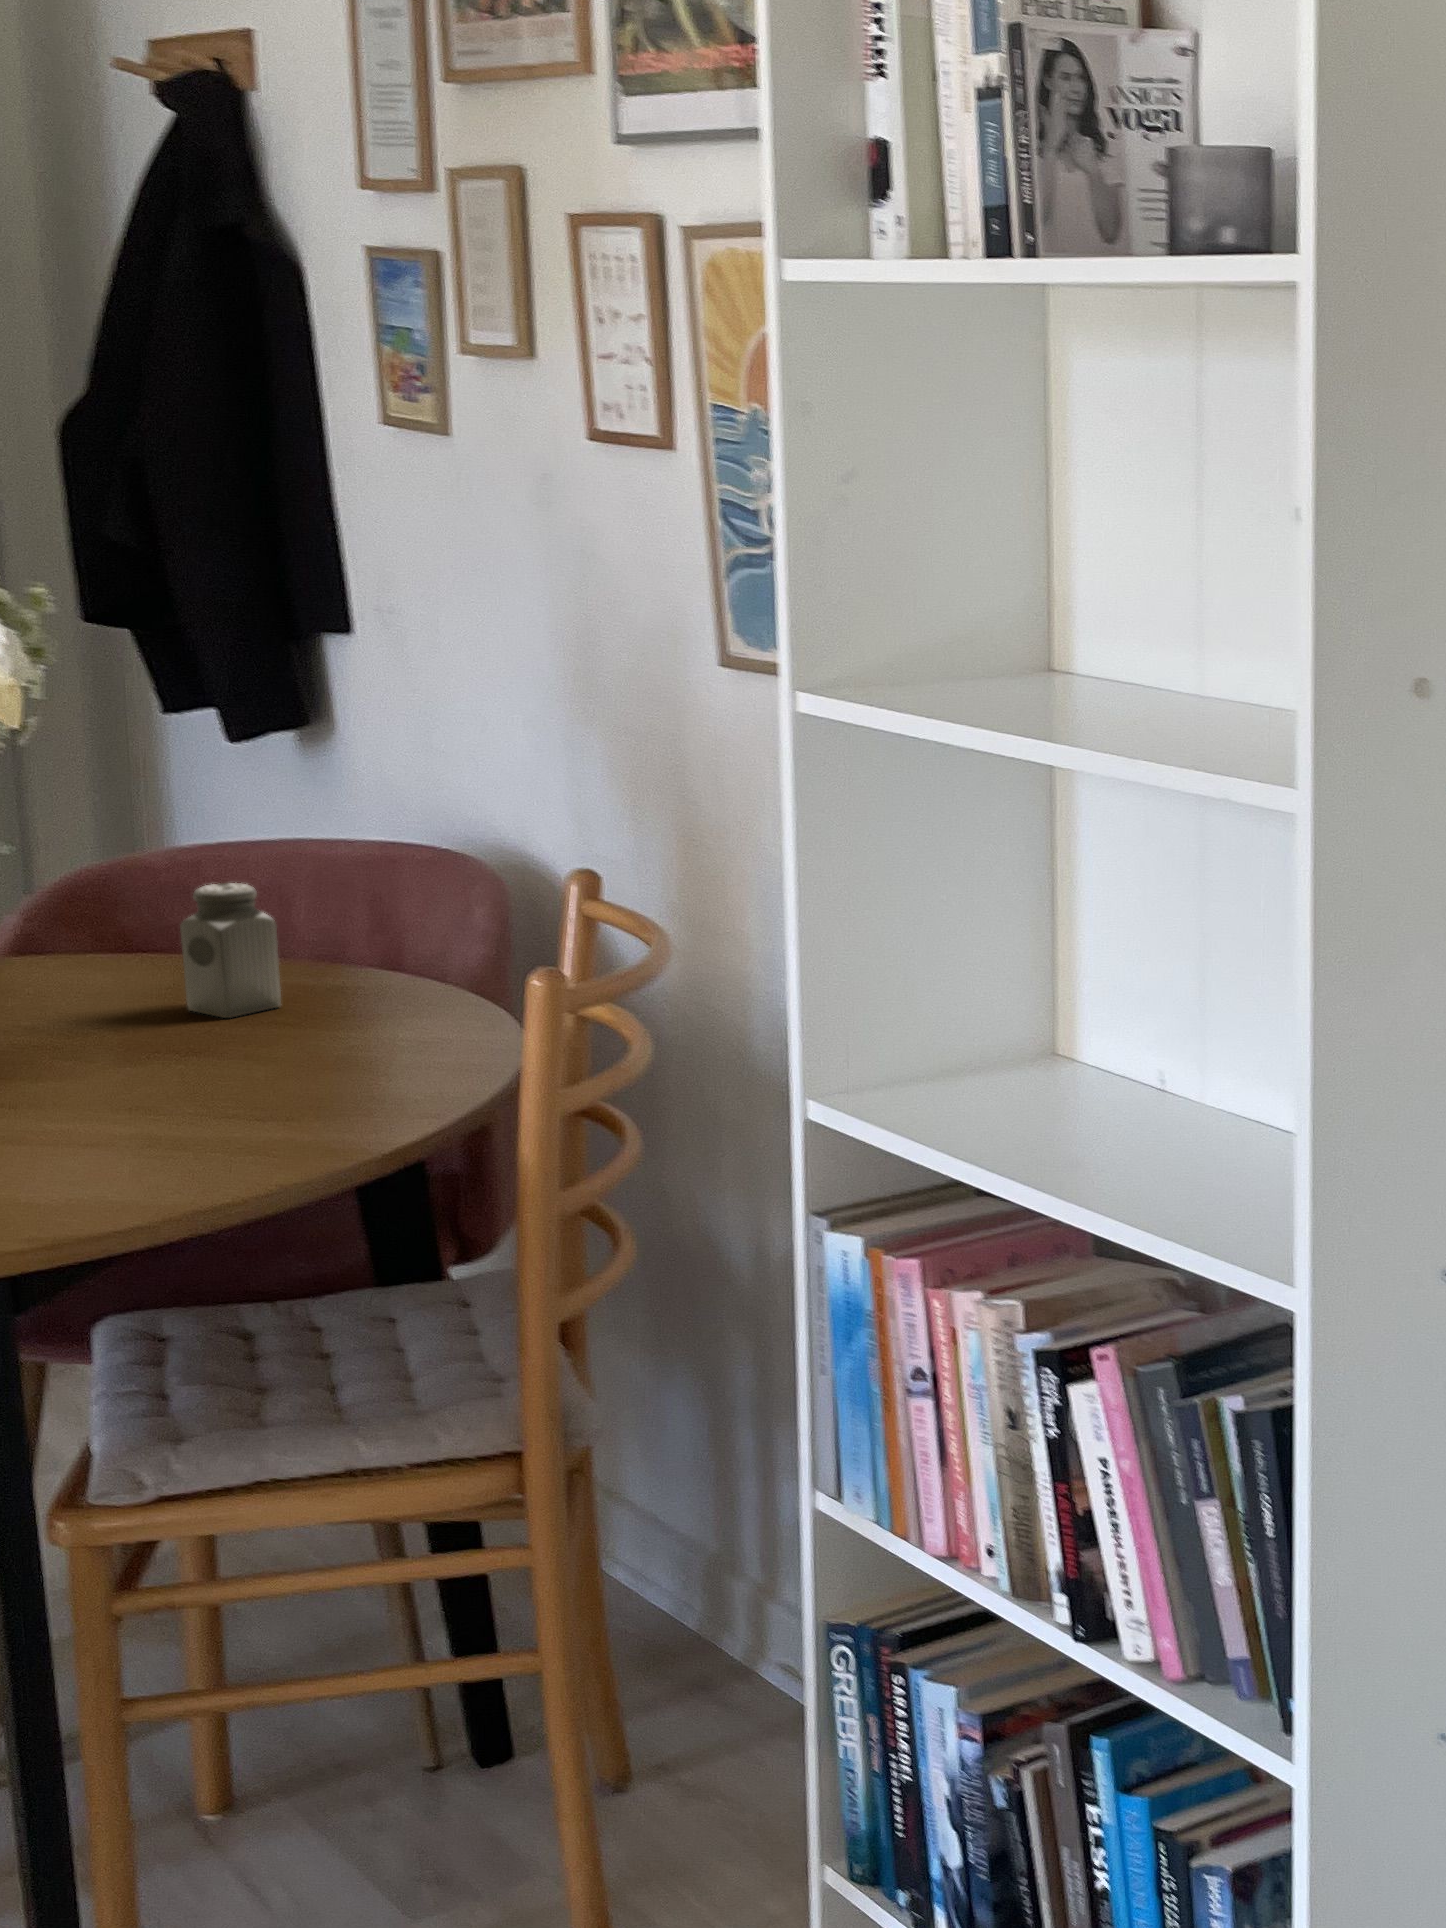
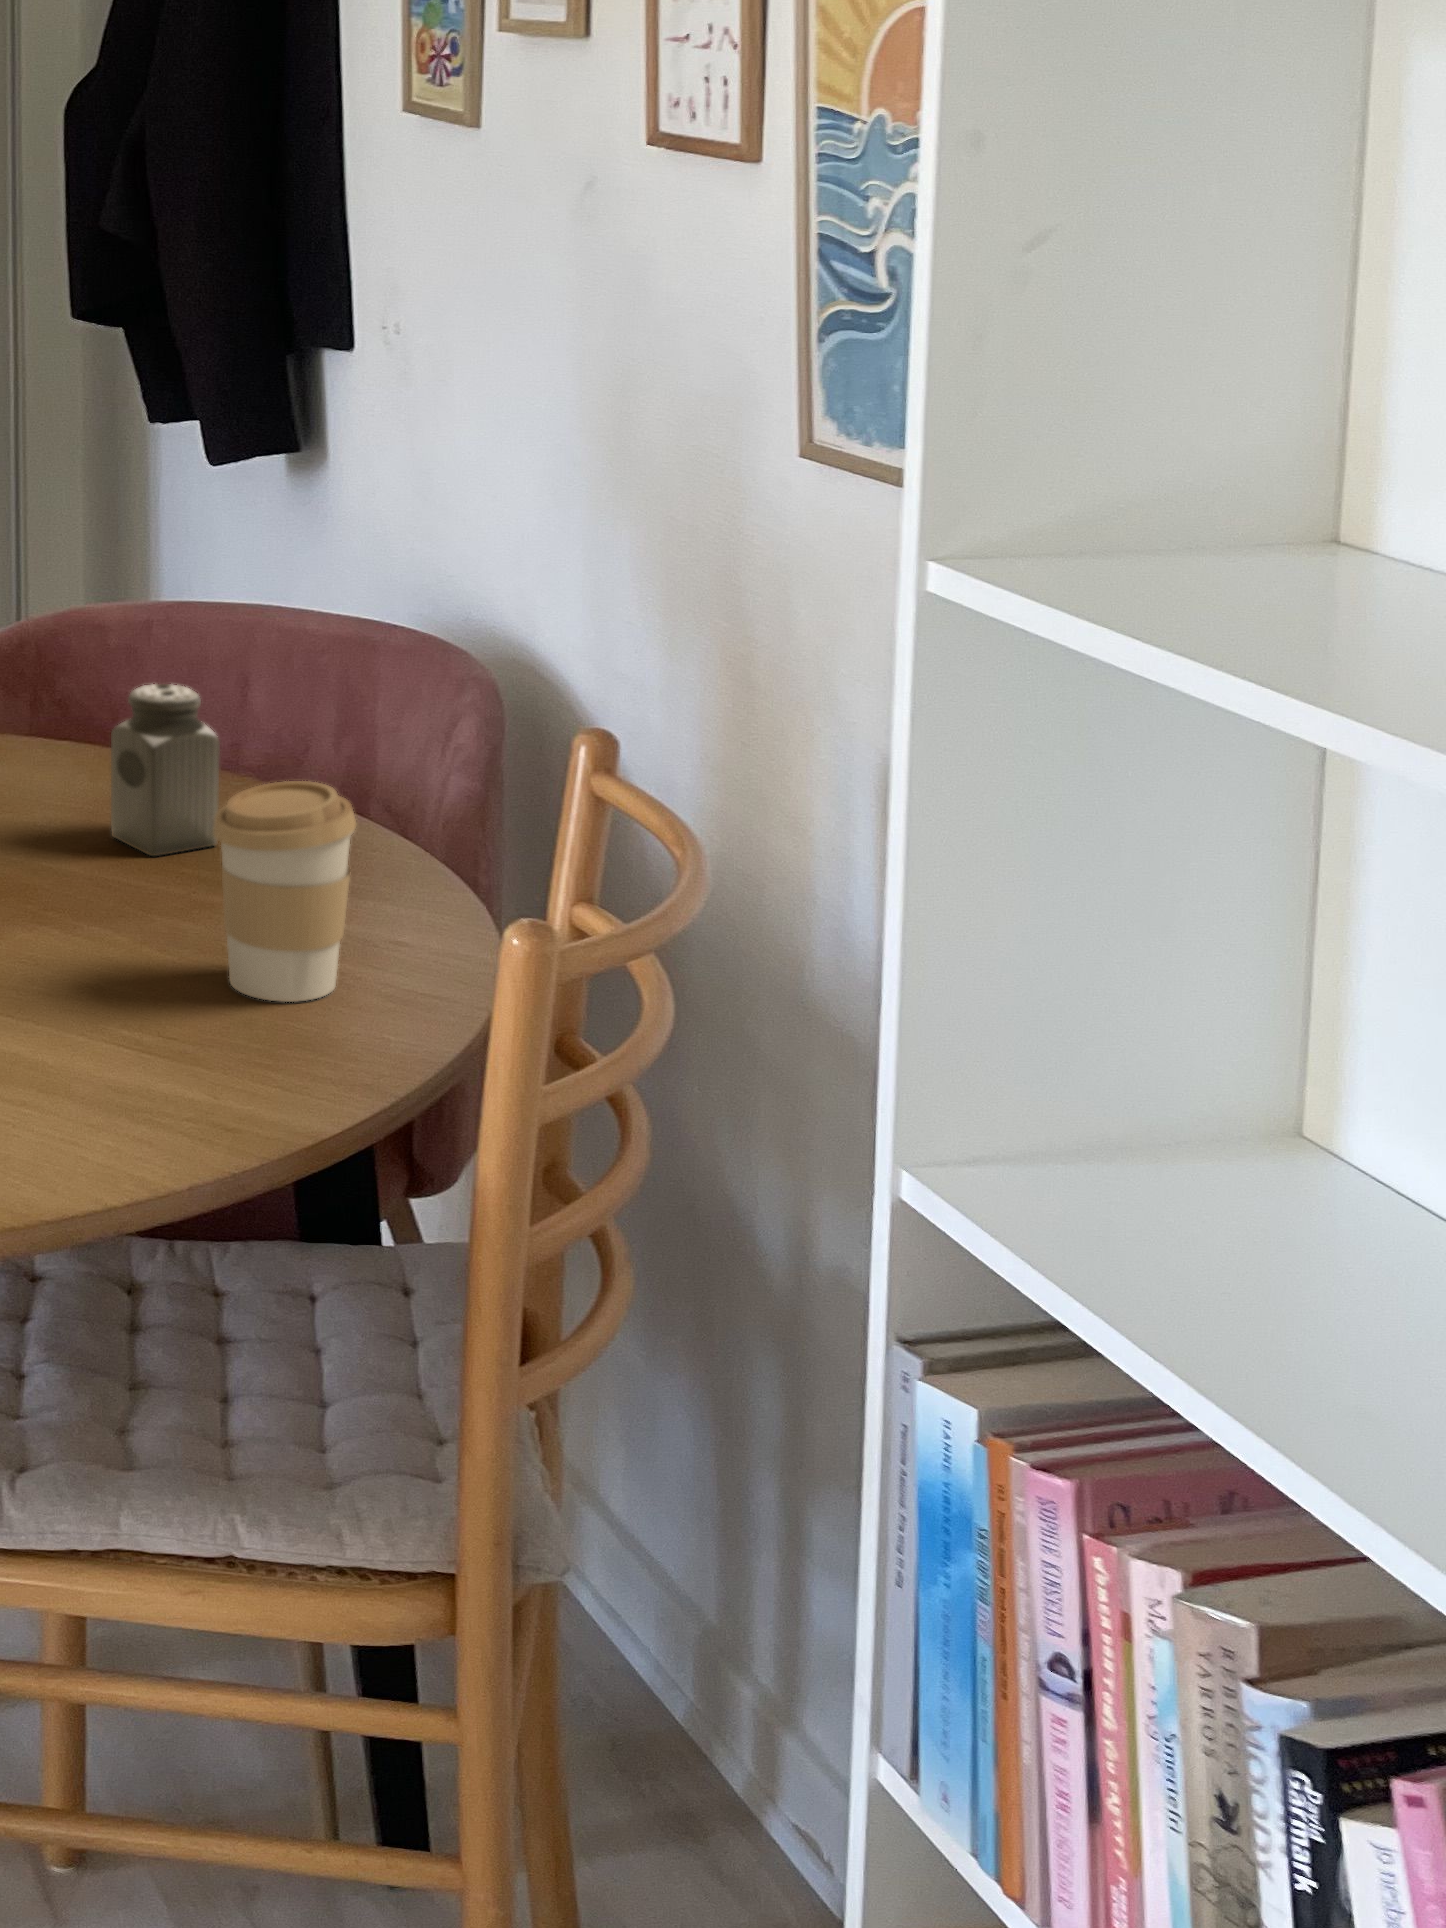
coffee cup: none [286,921,402,1085] -> present [213,781,357,1002]

